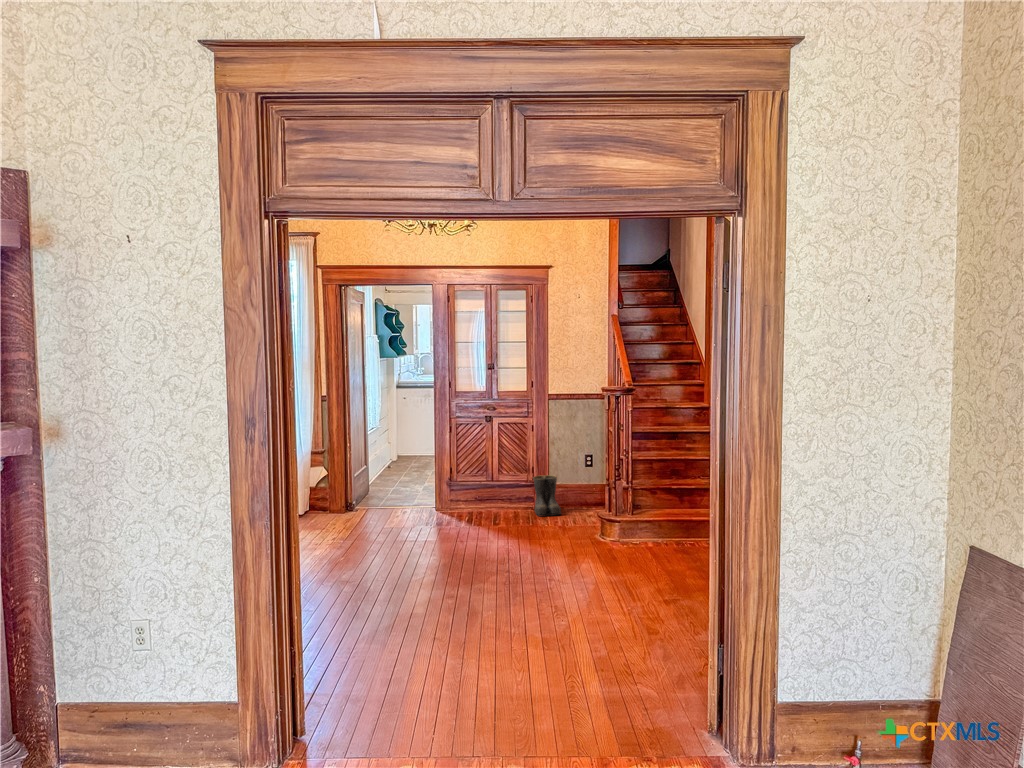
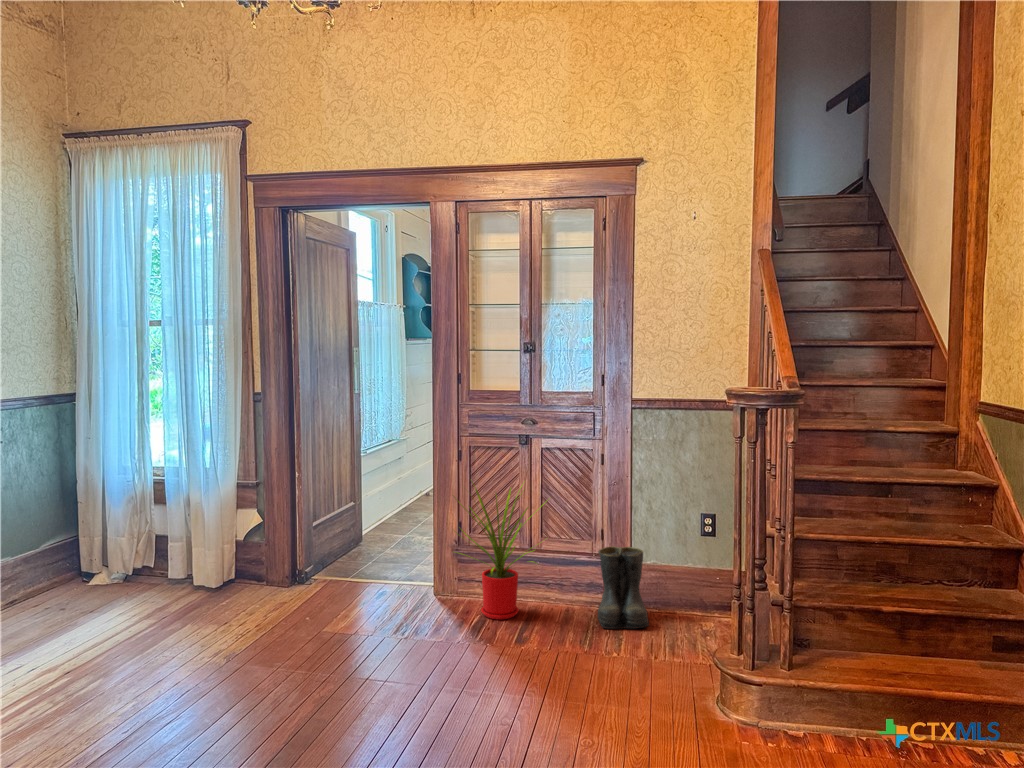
house plant: none [453,441,509,517] -> present [460,487,536,620]

